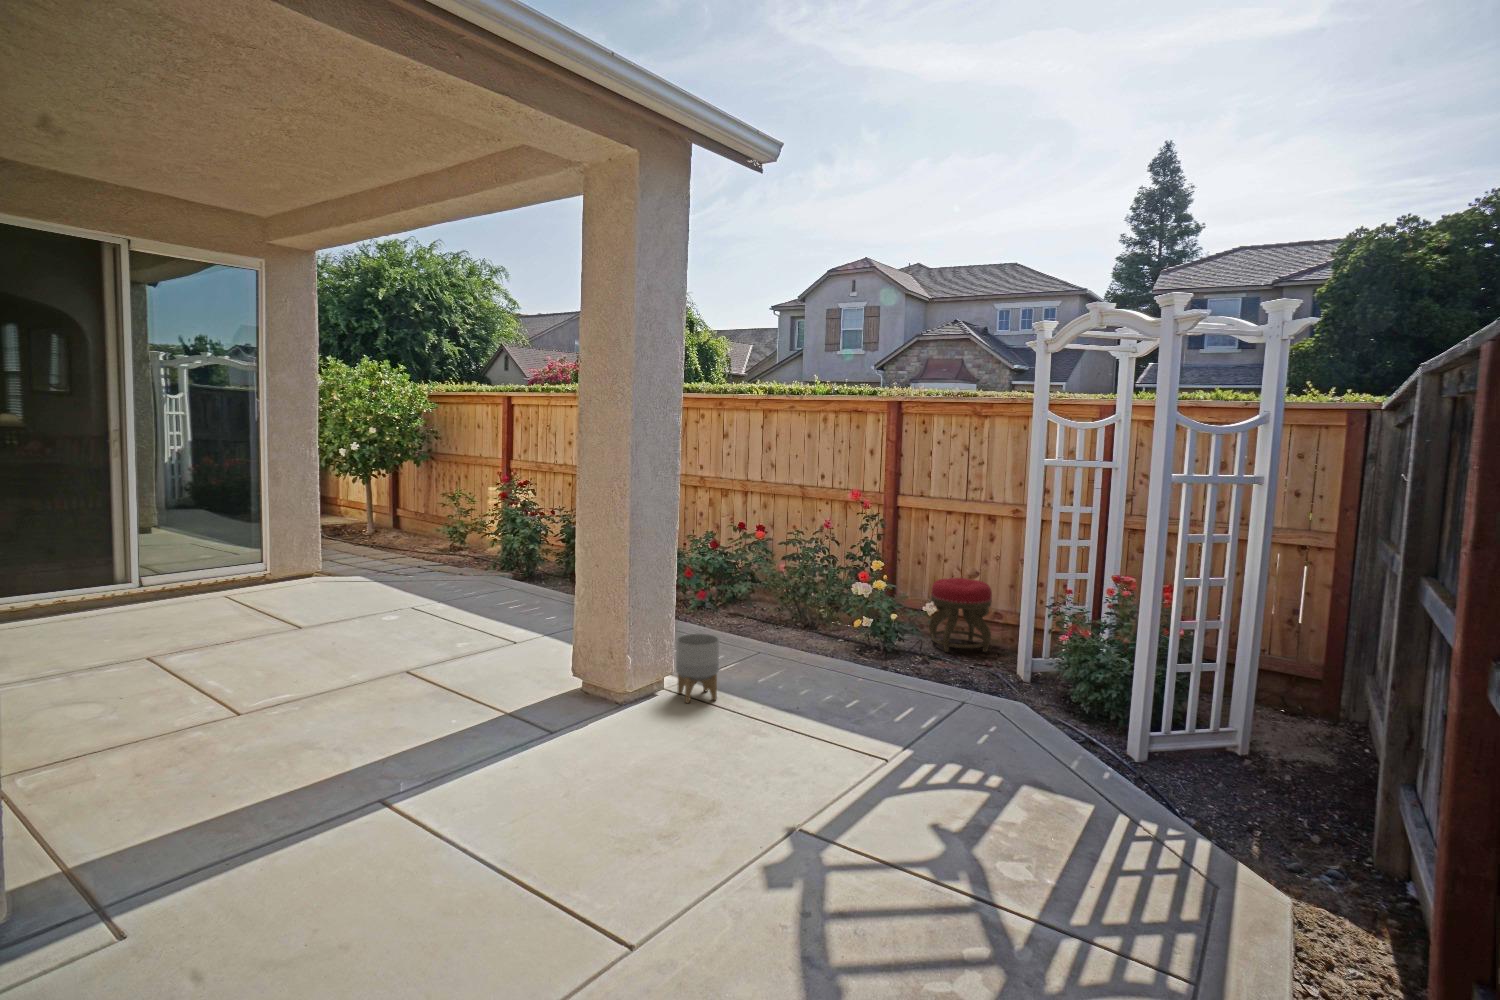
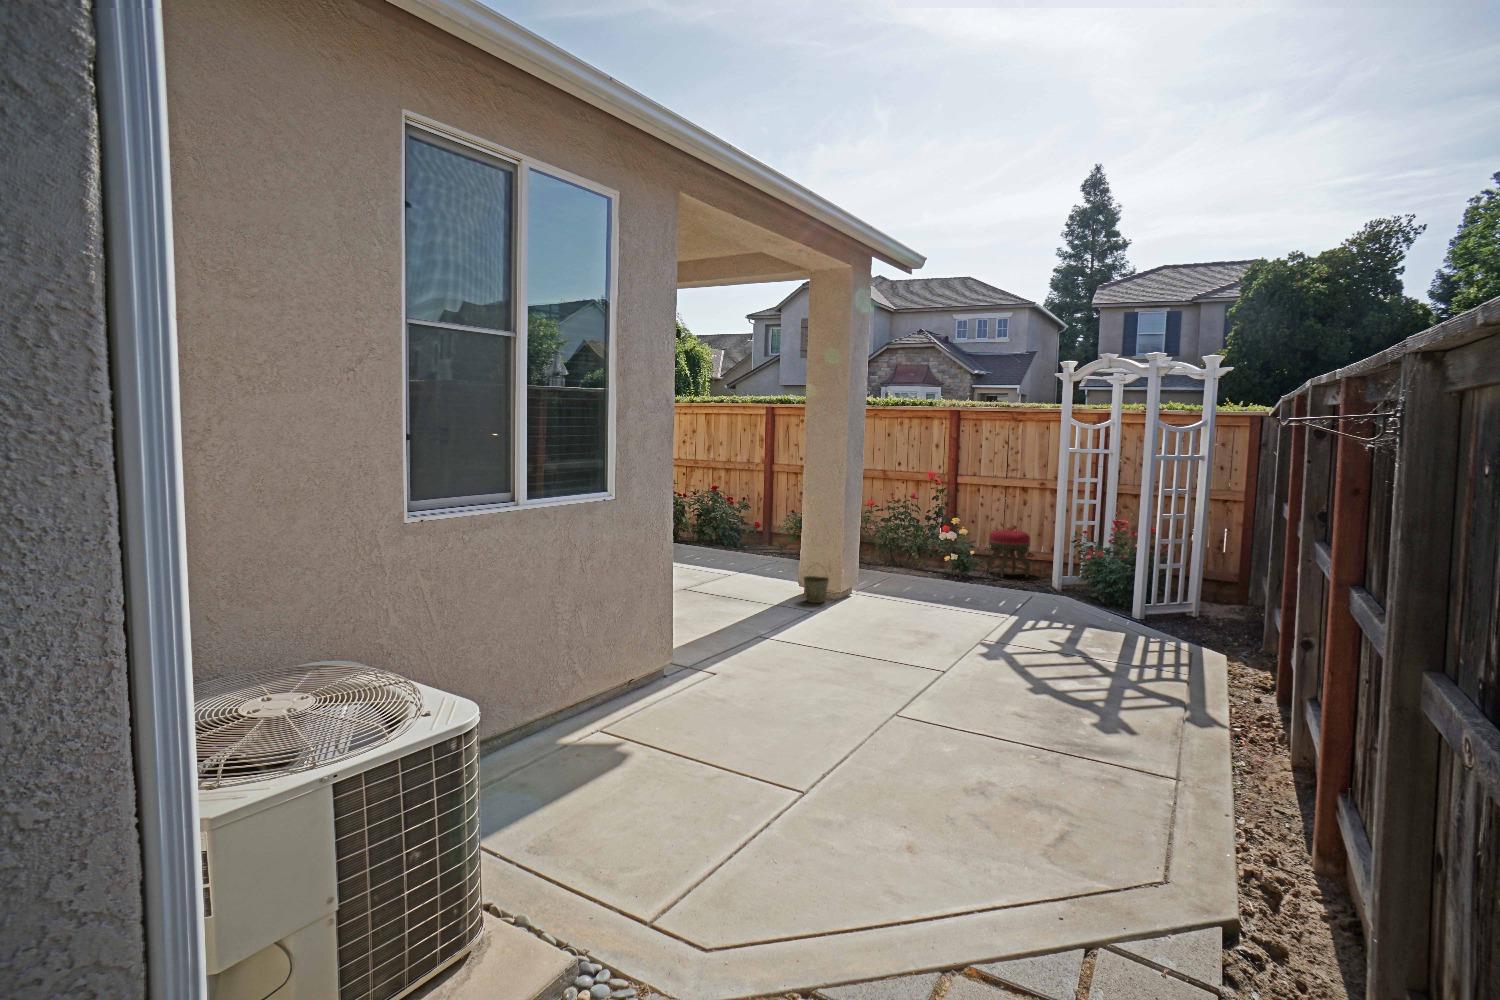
planter: present [676,633,719,703] -> none [855,560,883,601]
bucket: none [584,641,627,706] -> present [804,576,829,603]

